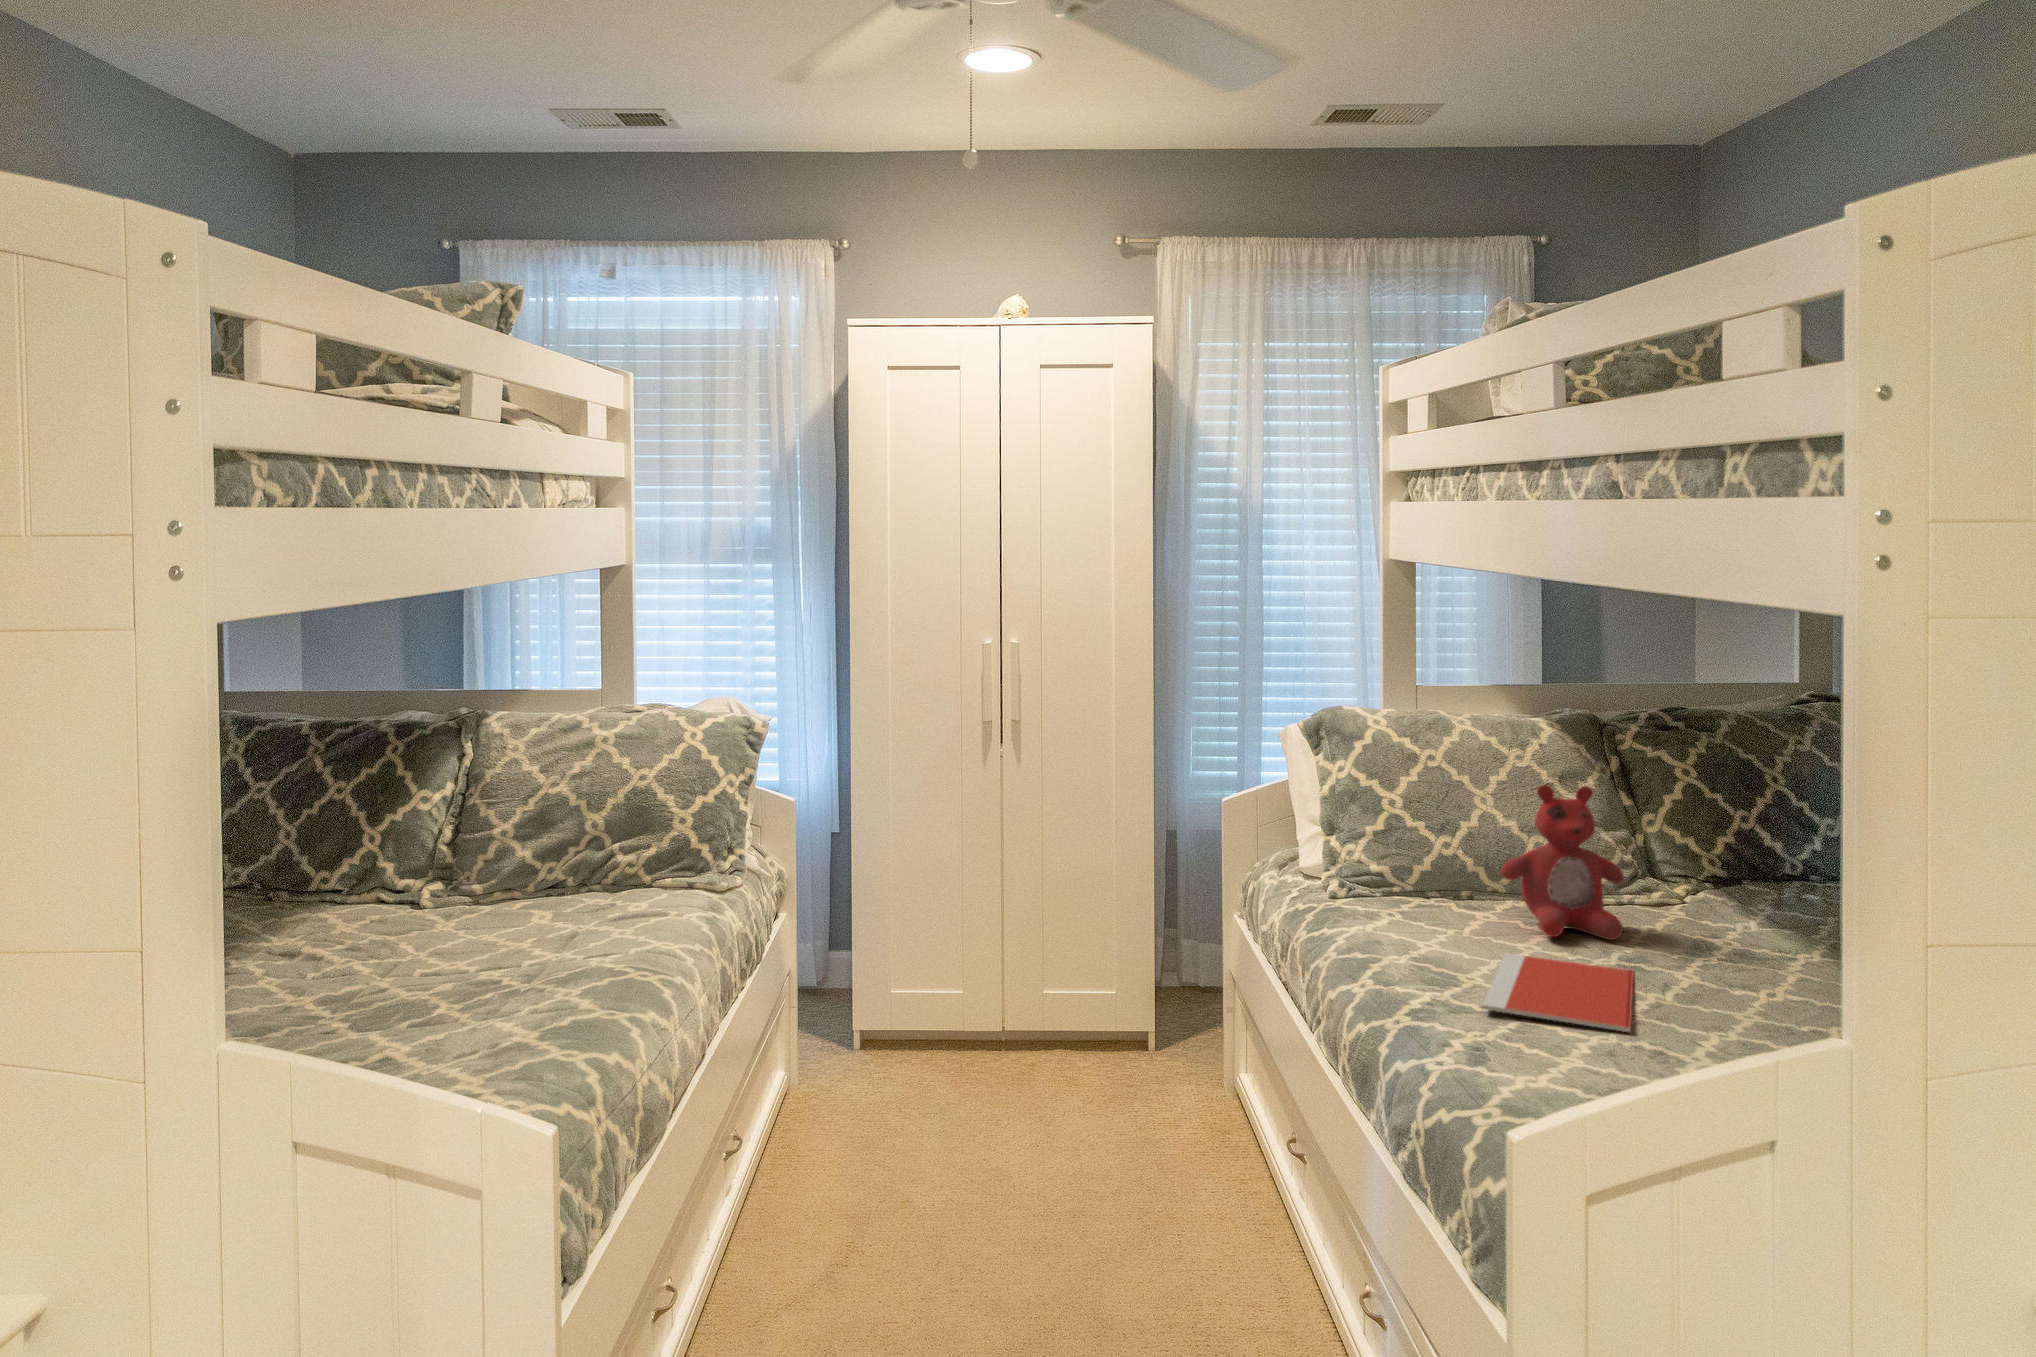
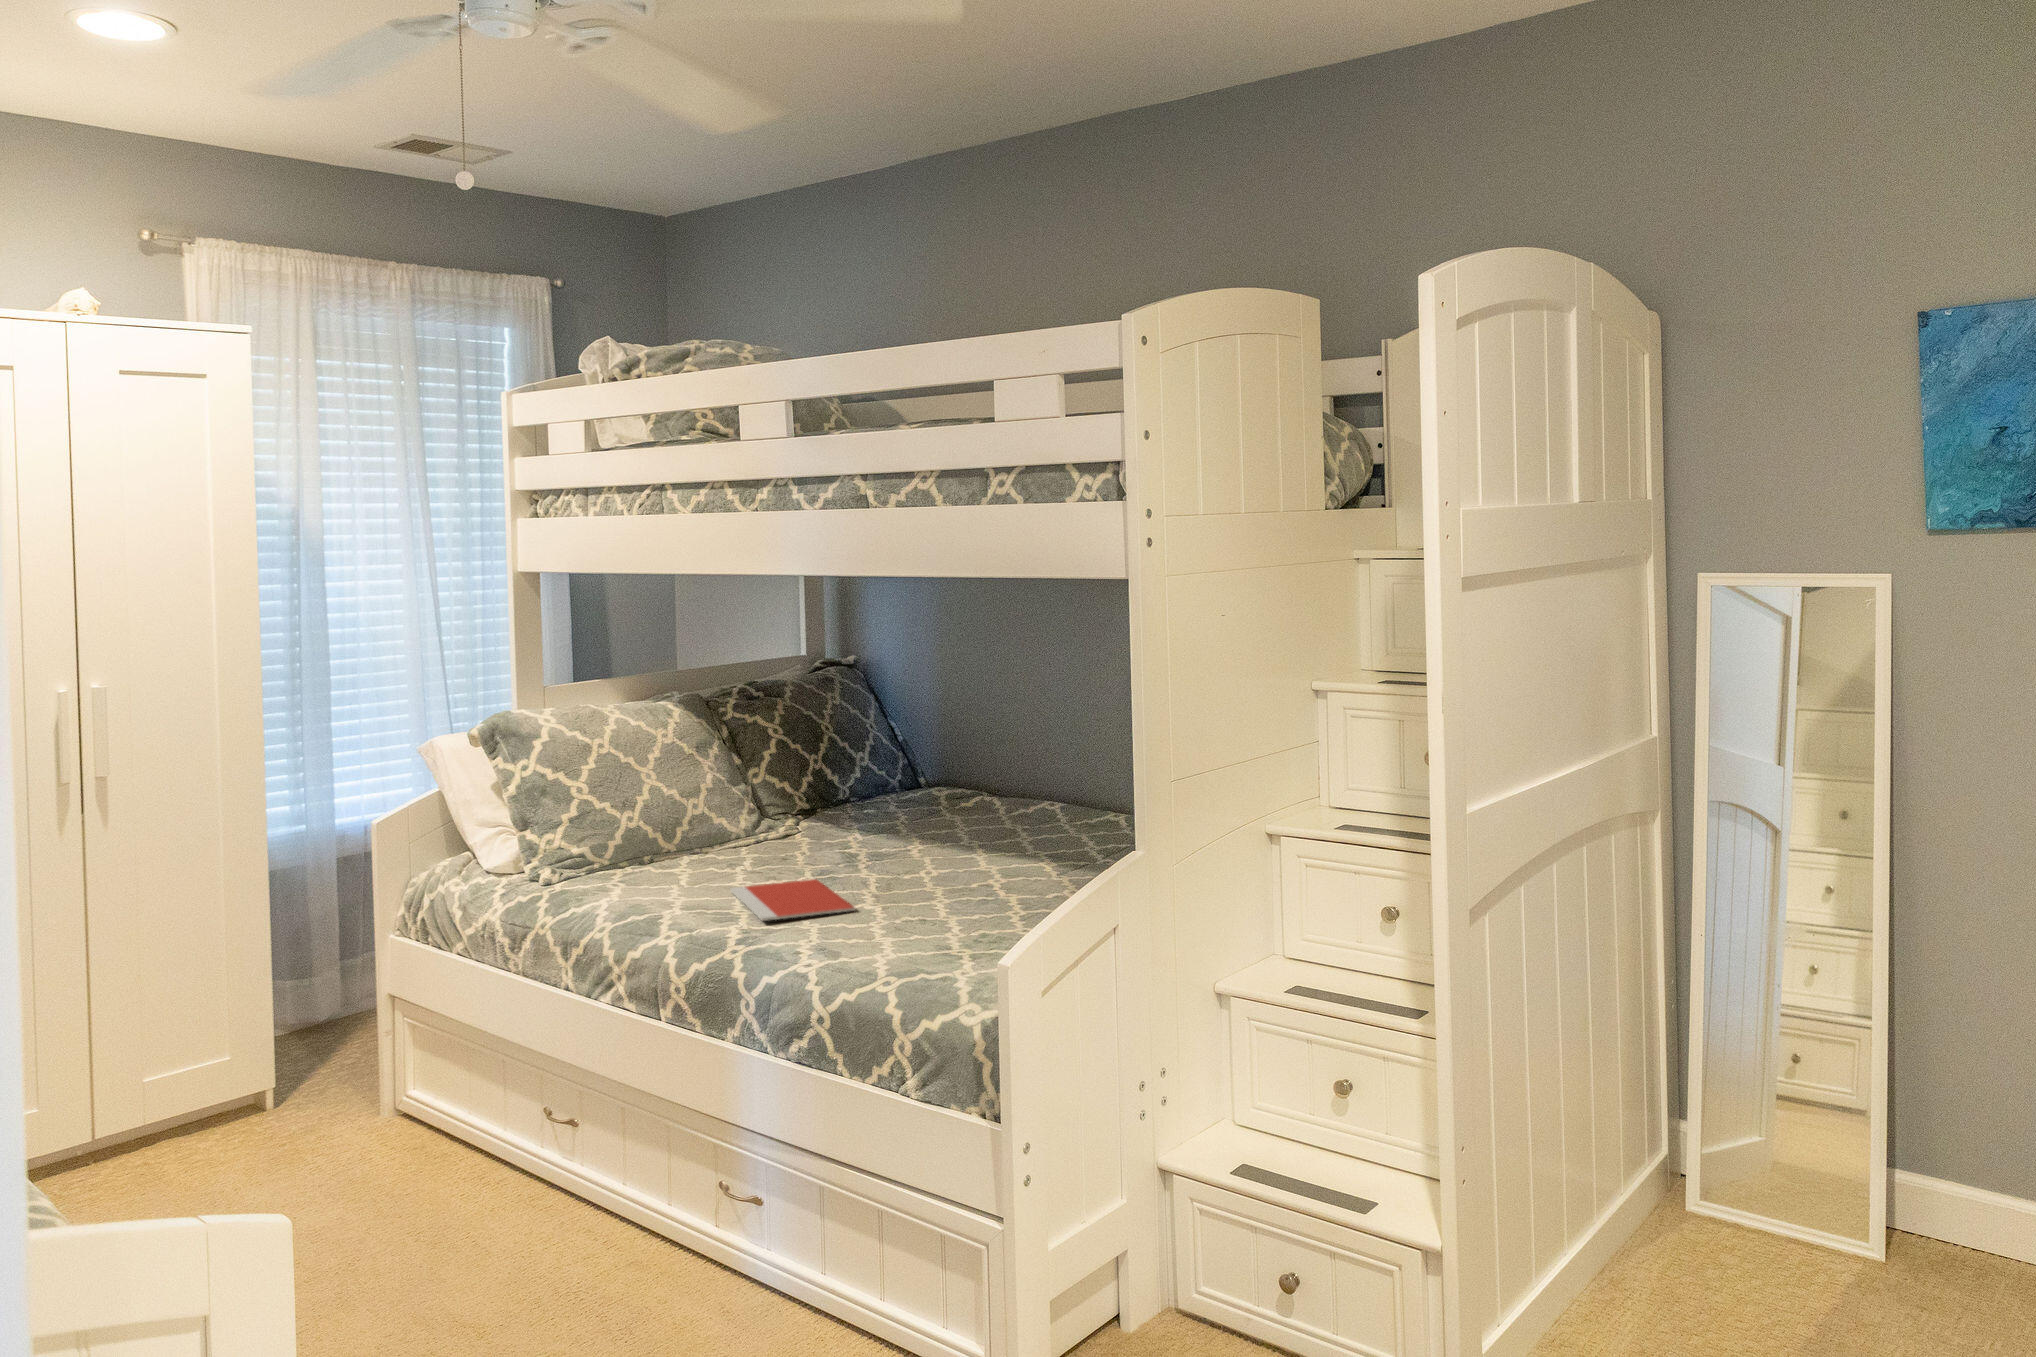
stuffed bear: present [1501,785,1624,940] -> none [695,752,789,872]

